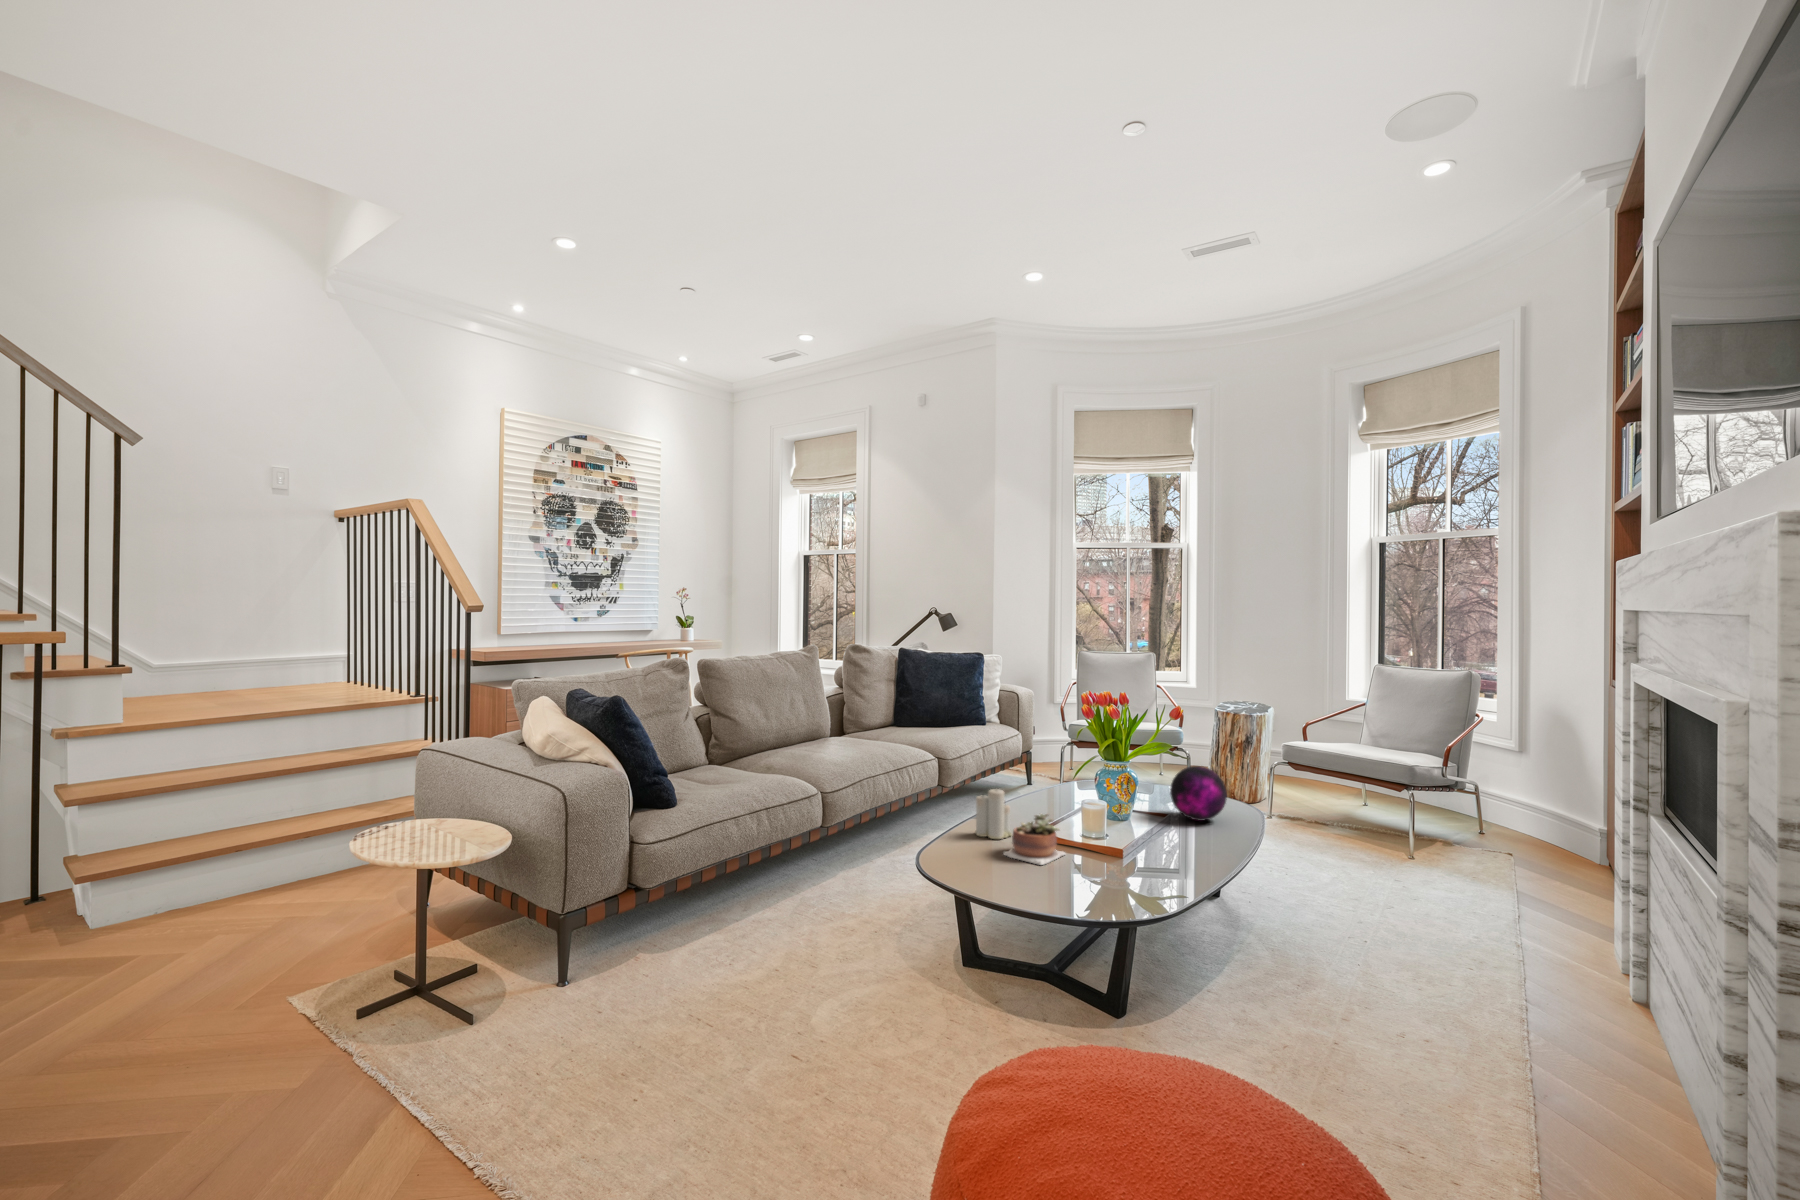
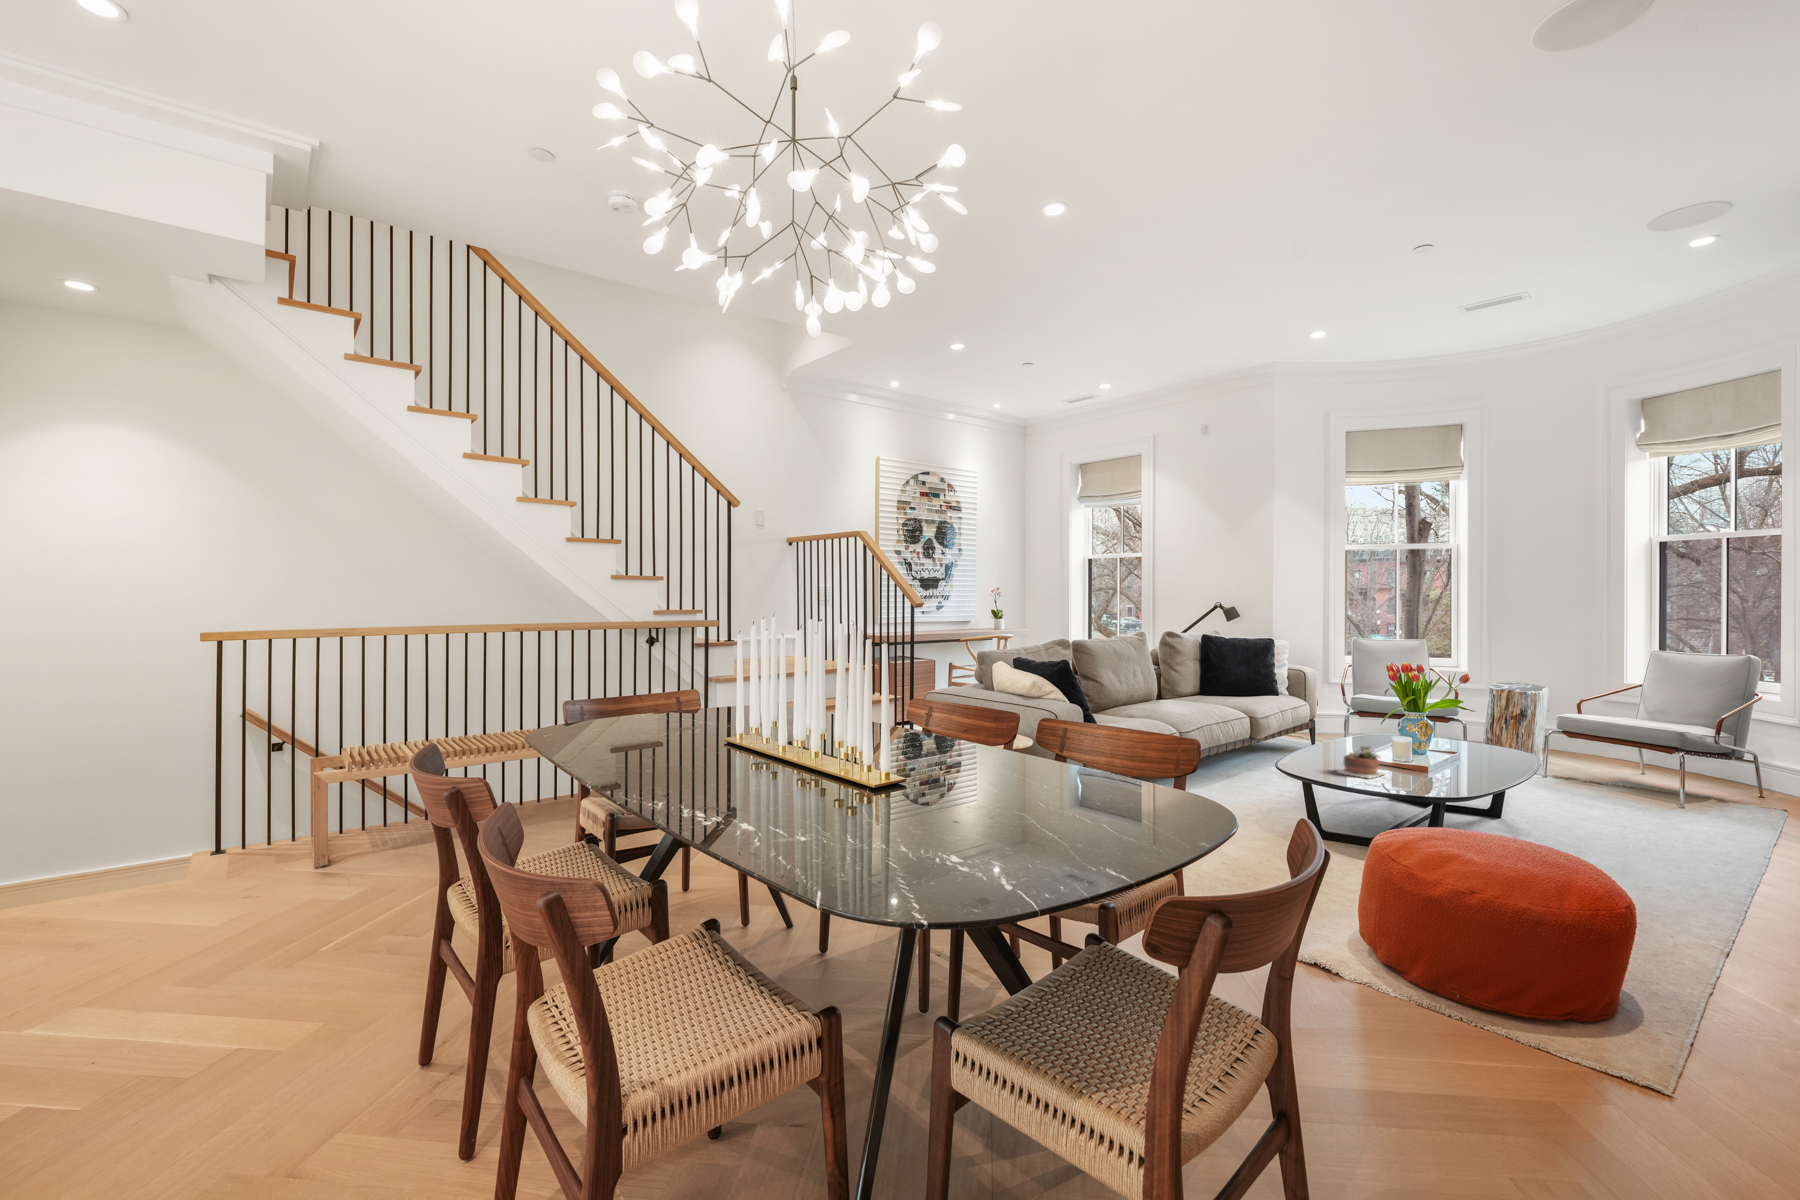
decorative orb: present [1170,766,1227,821] -> none [1461,721,1511,762]
candle: present [975,789,1012,839] -> none [1308,727,1338,765]

